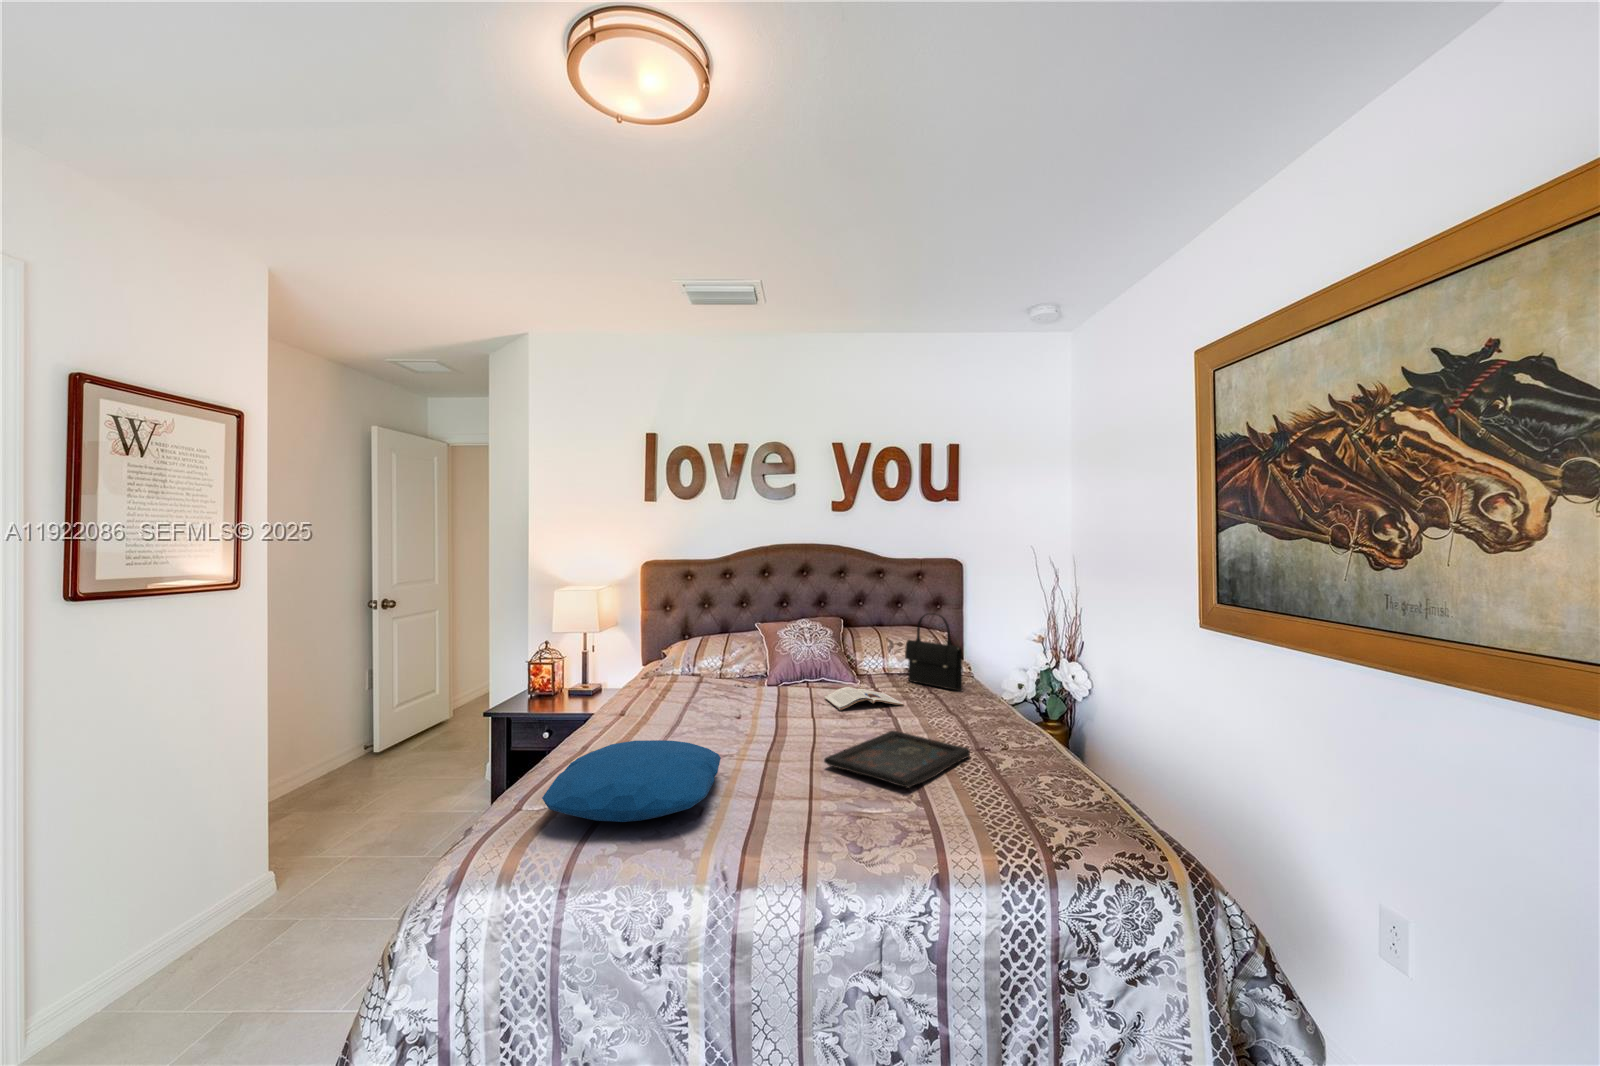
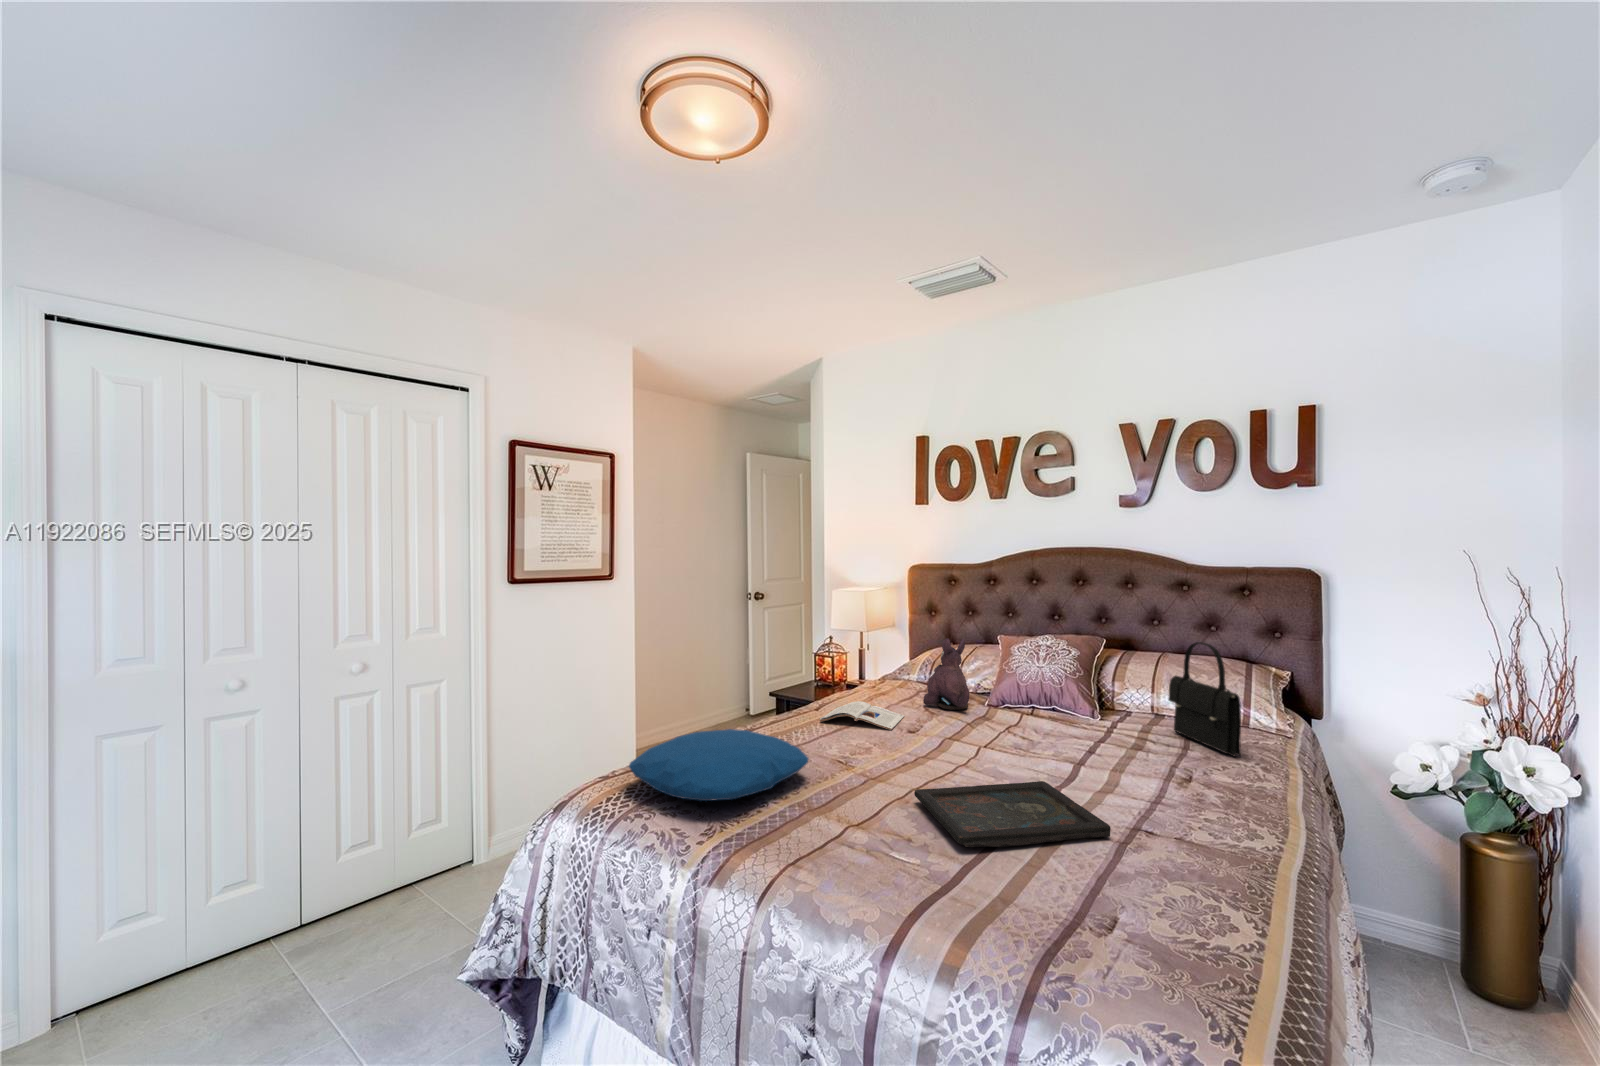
plush toy: none [717,628,764,693] -> present [923,638,970,710]
magazine: present [825,687,904,710] -> present [820,701,904,730]

